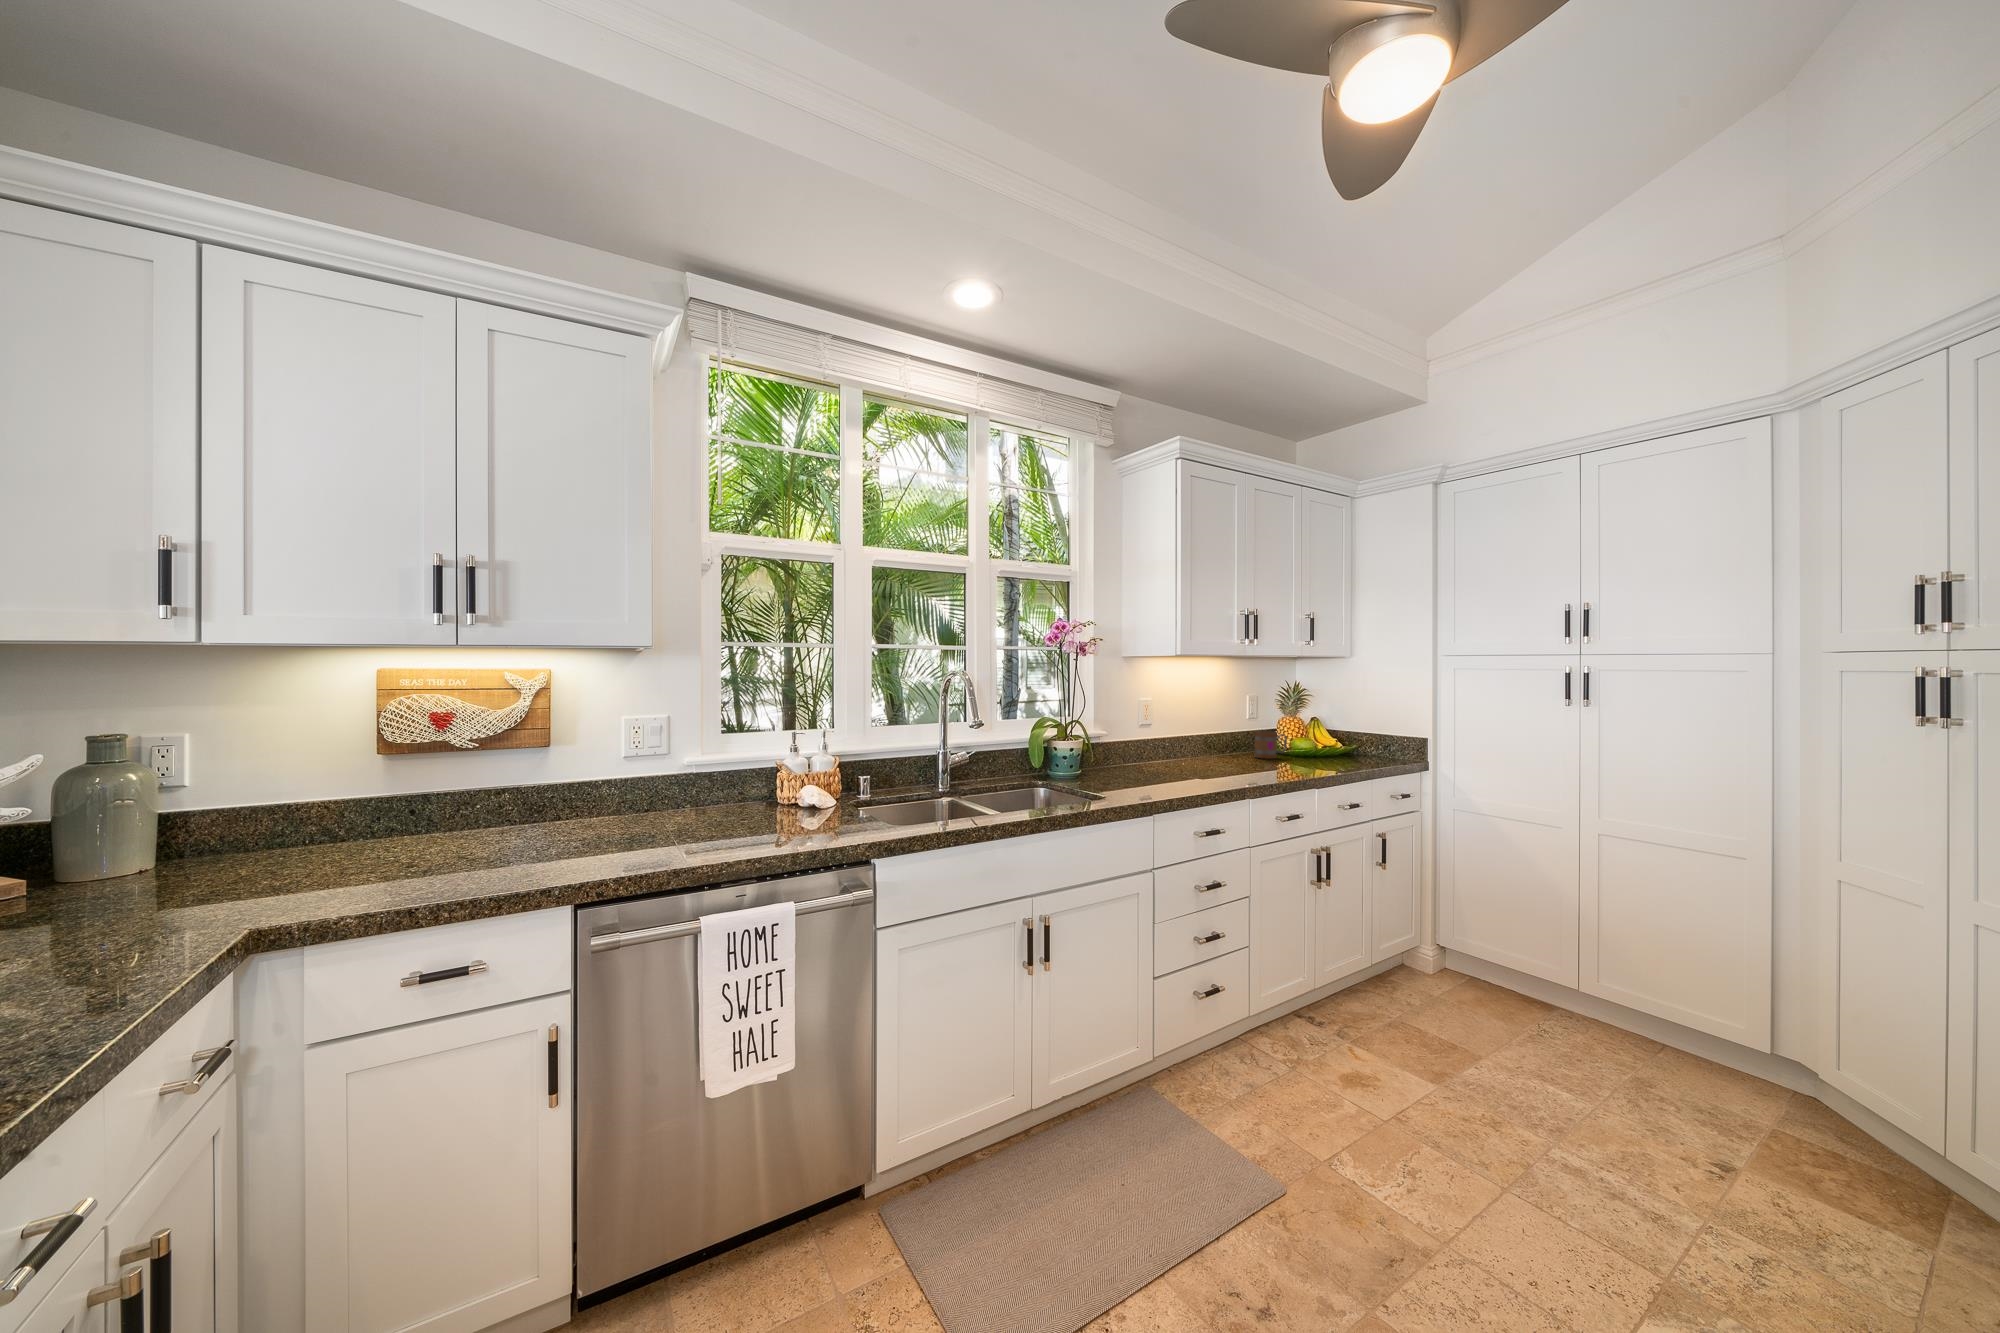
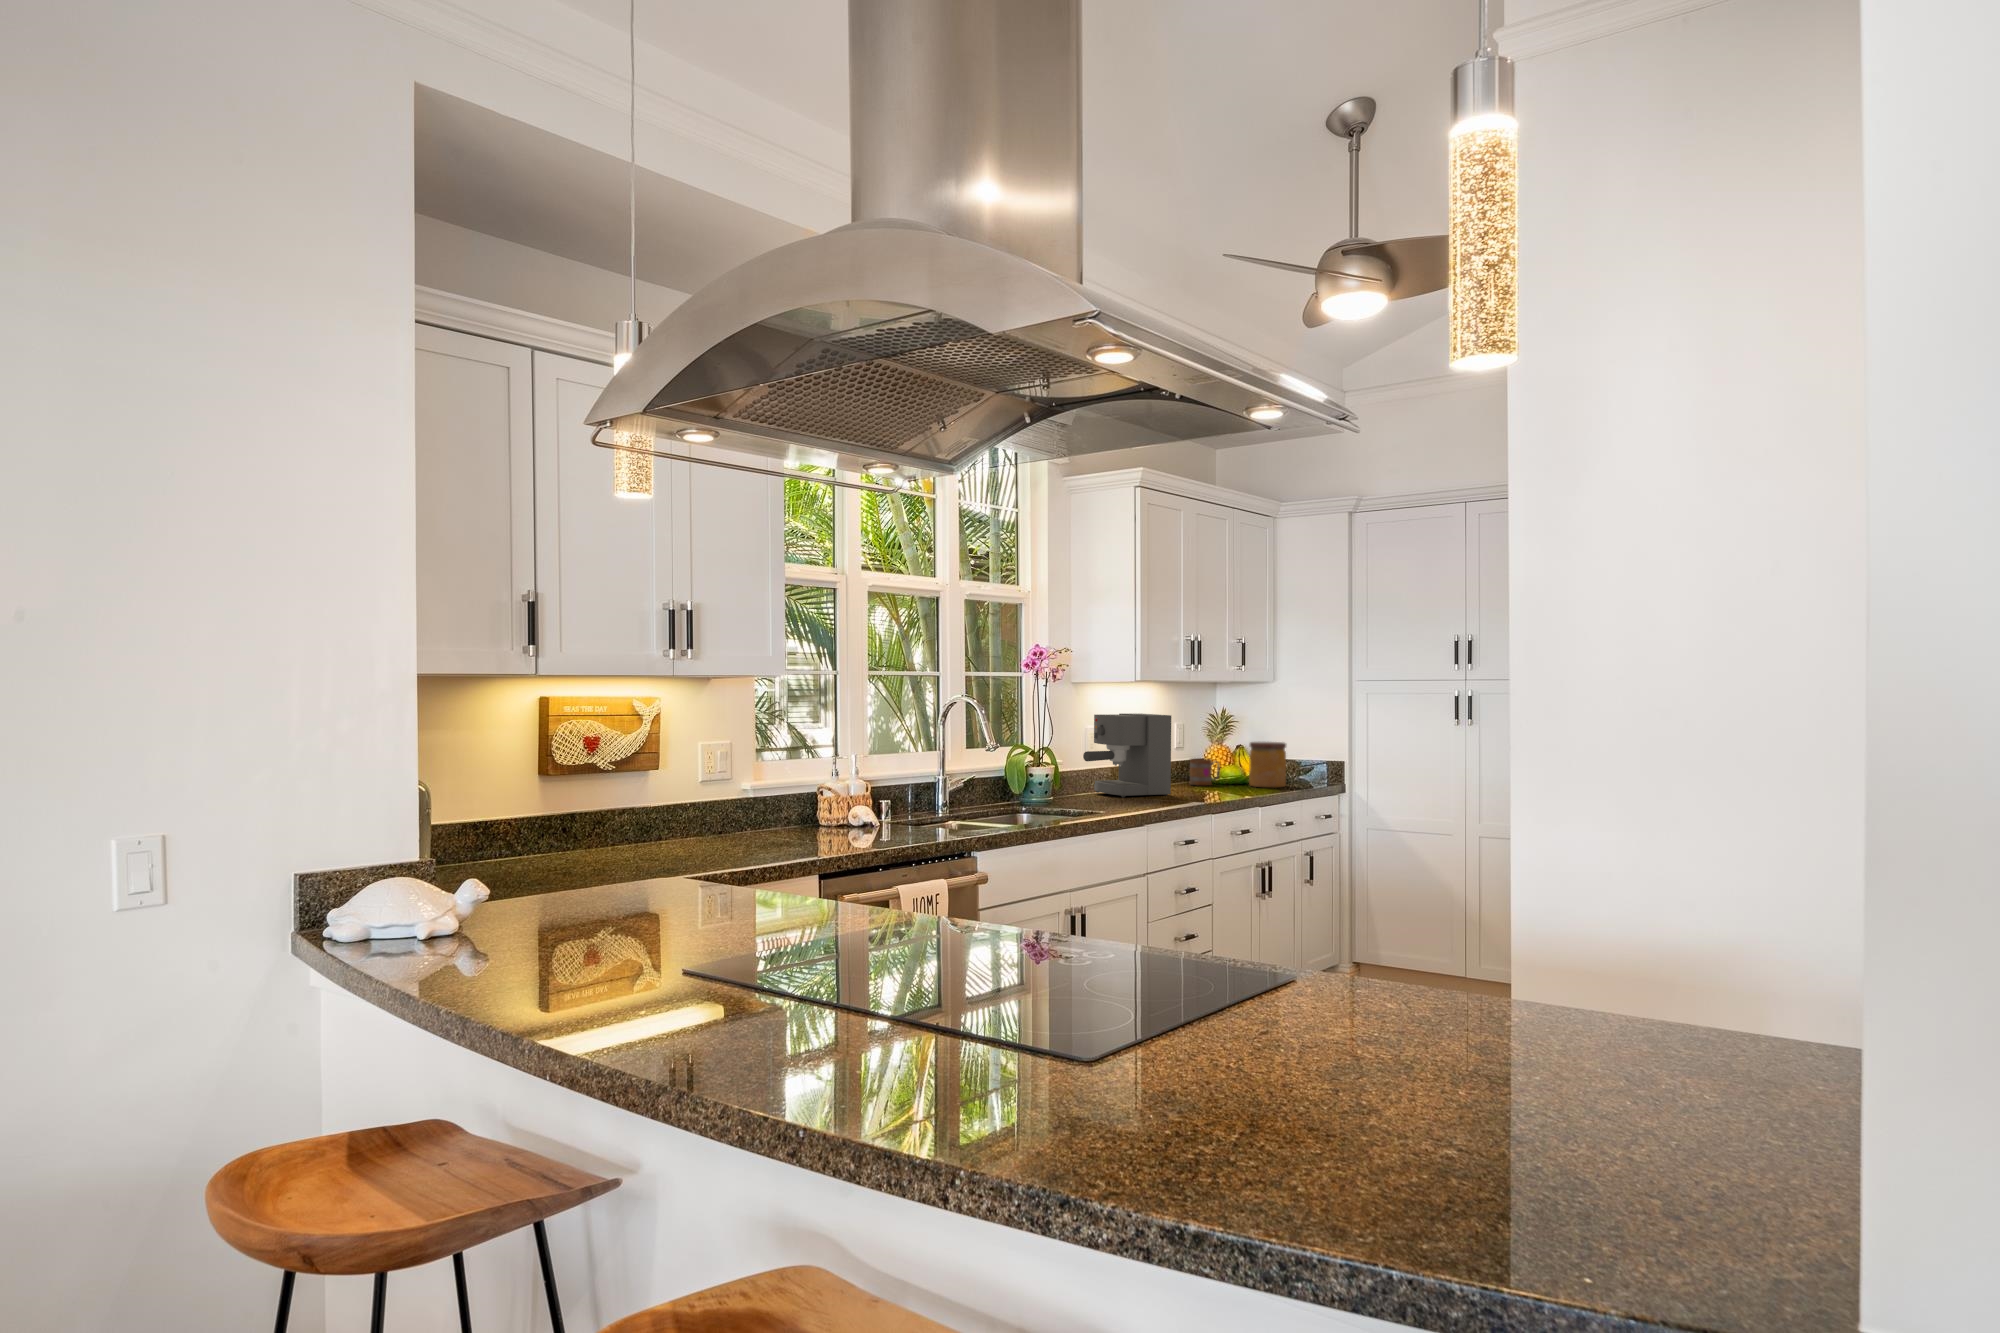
coffee maker: none [1121,687,1216,773] -> present [1083,713,1171,797]
jar: none [1315,716,1356,765] -> present [1249,742,1286,788]

